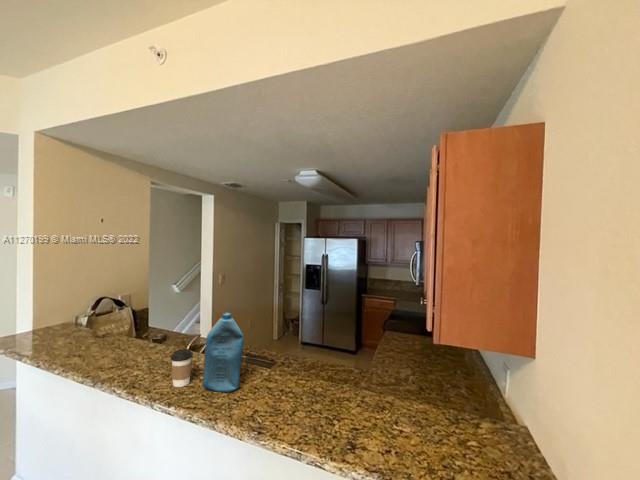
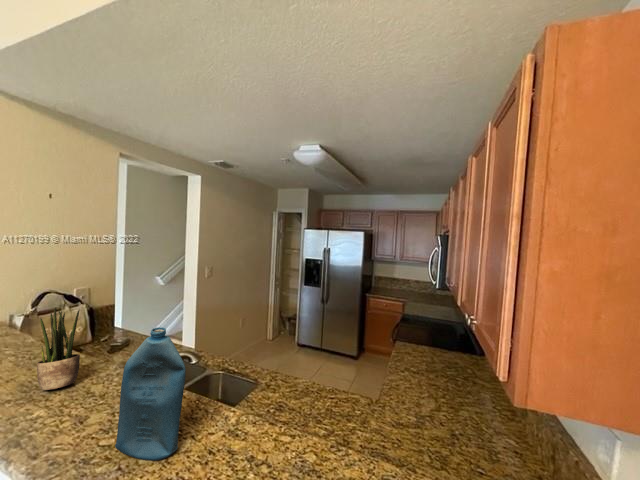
potted plant: none [131,305,157,361] -> present [37,307,80,390]
coffee cup: present [171,349,193,387] -> none [68,381,110,446]

